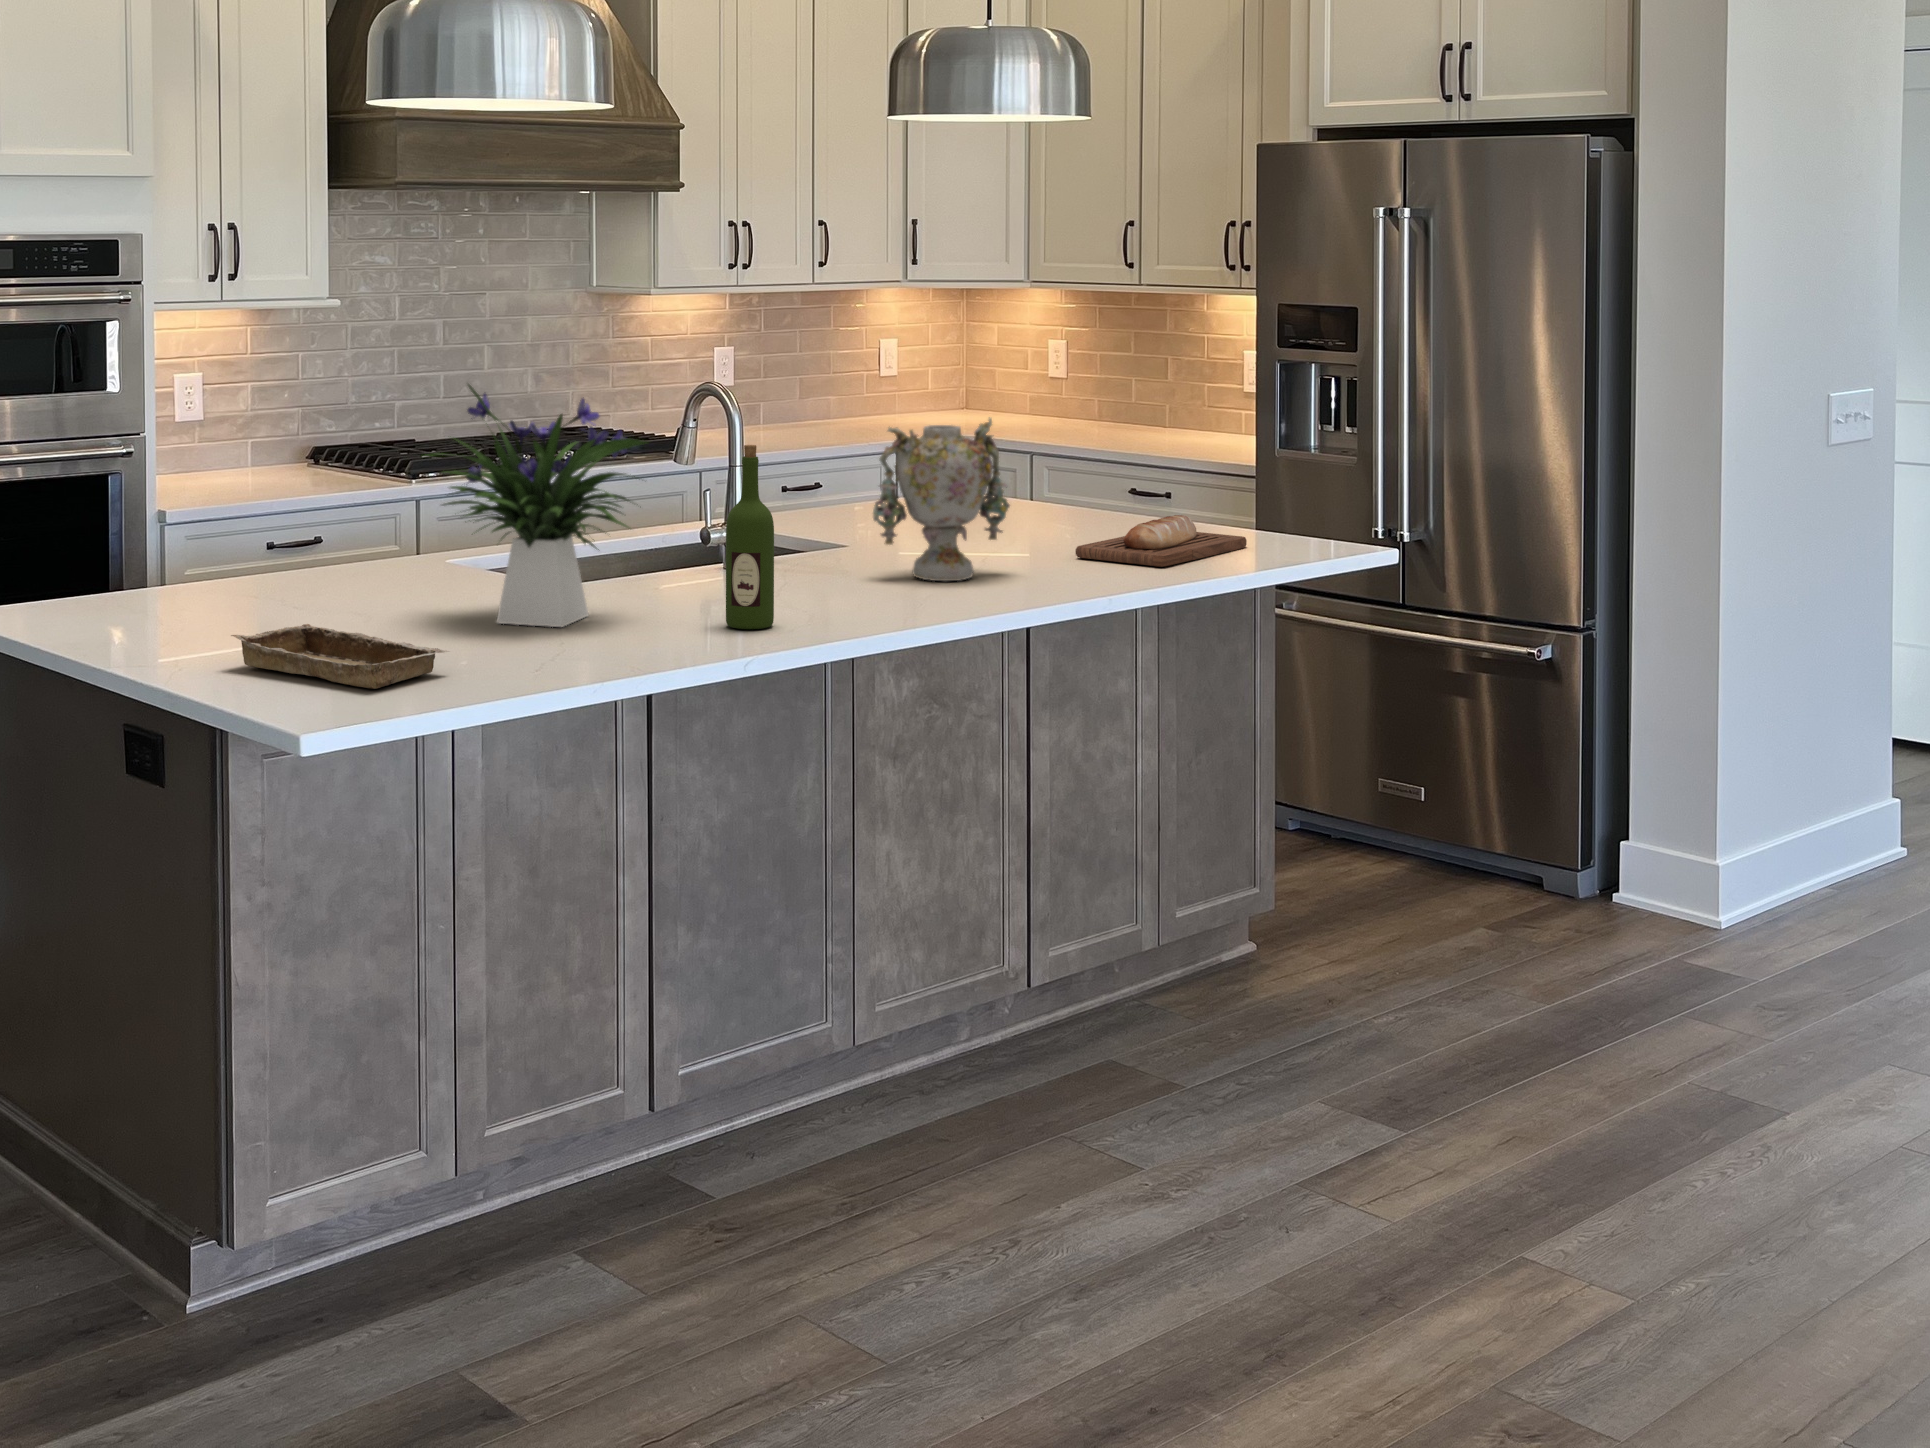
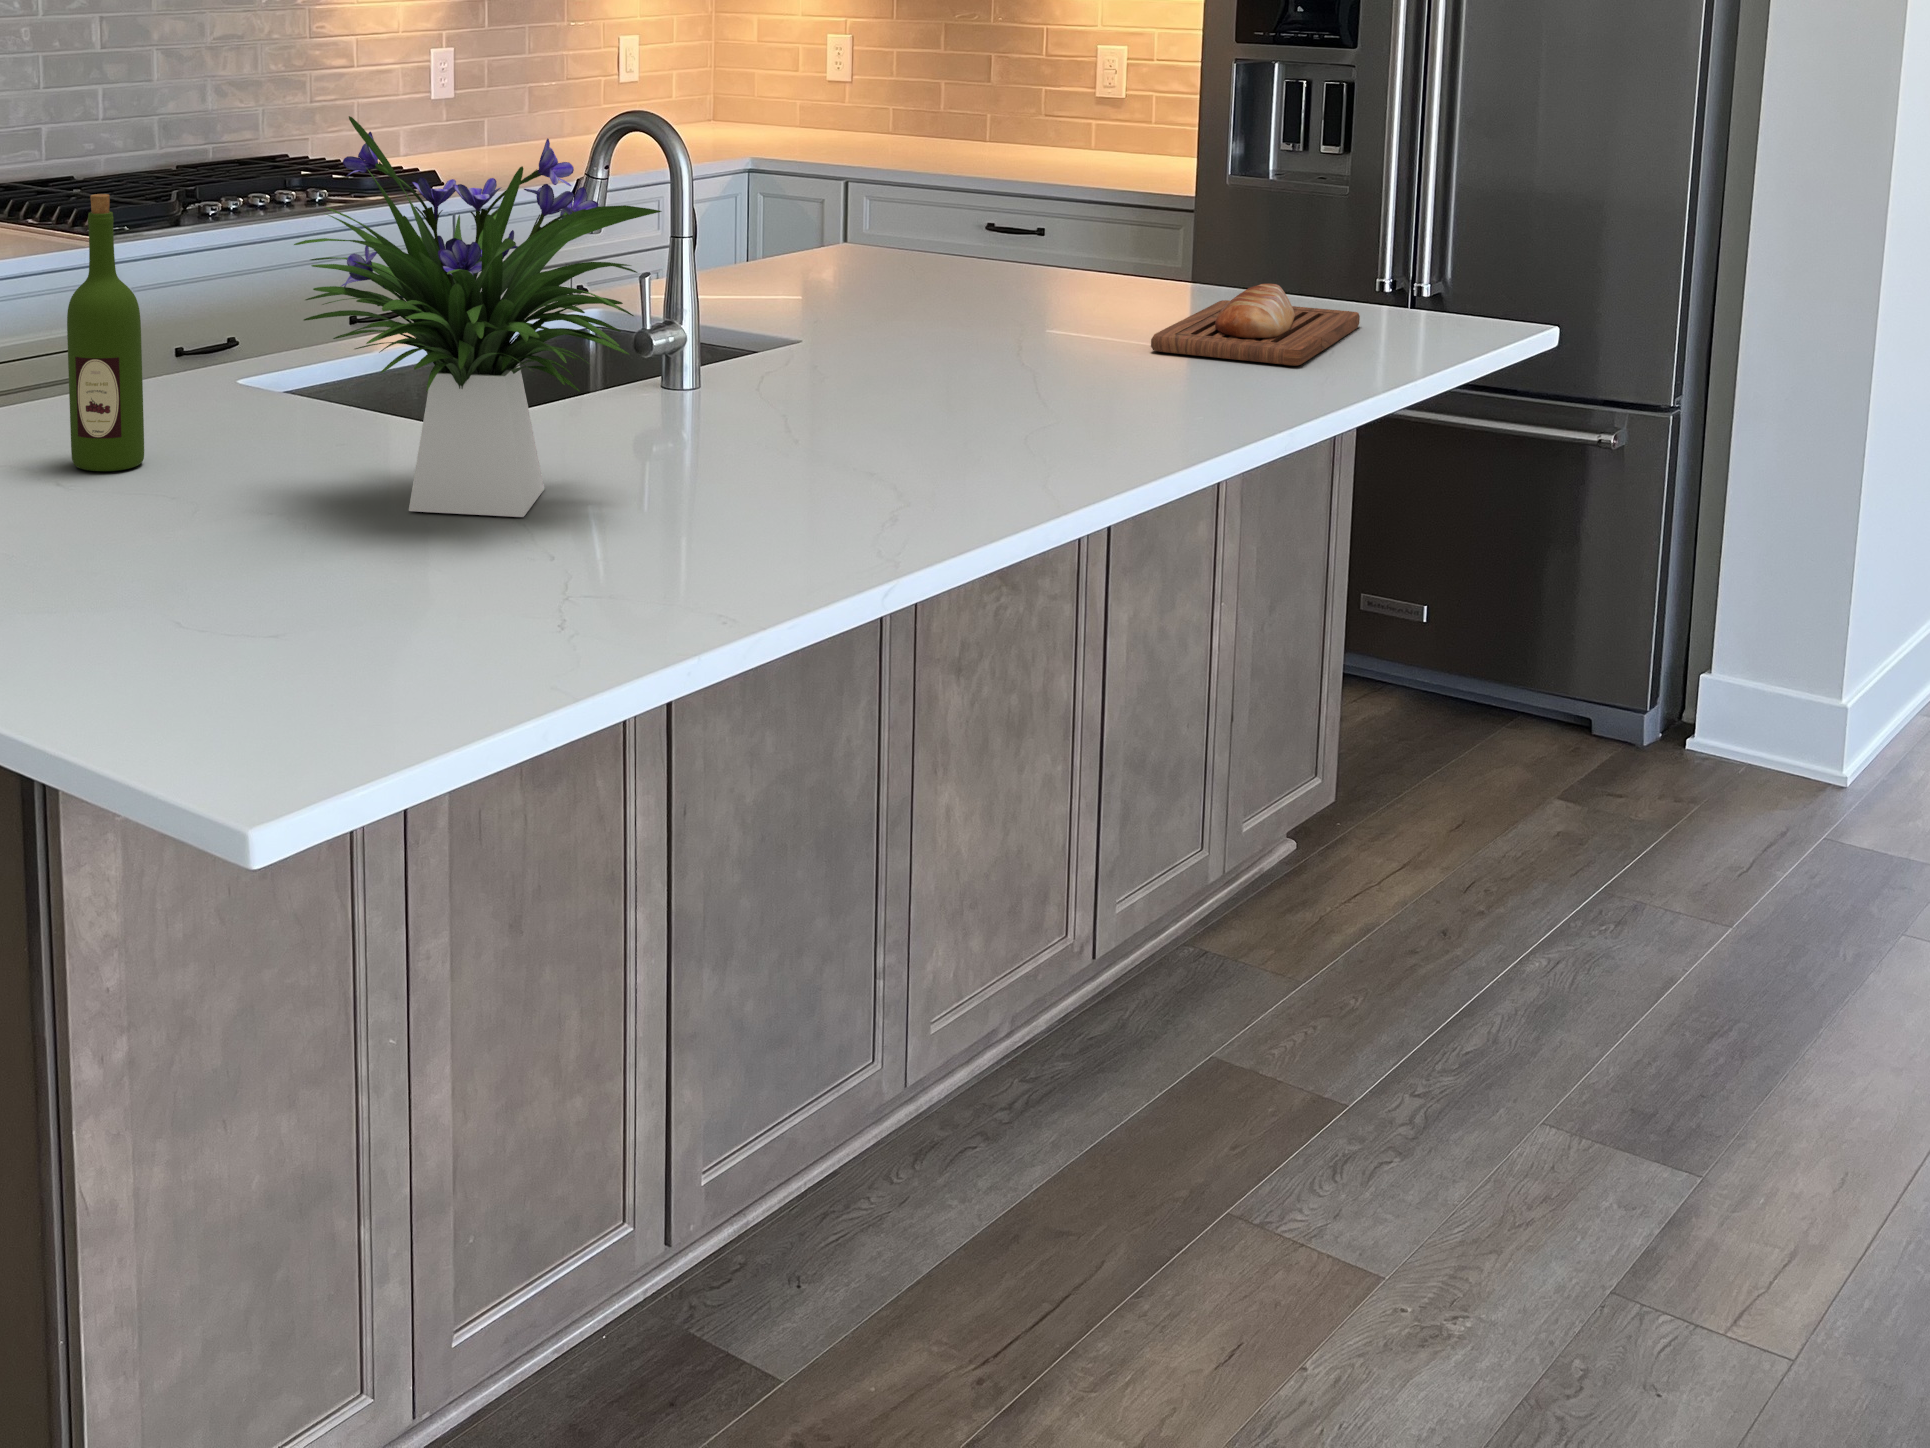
vase: present [873,417,1010,581] -> none [909,153,1101,402]
wine bottle: present [726,445,774,629] -> present [67,194,144,471]
tray: present [231,624,449,689] -> none [14,544,420,688]

